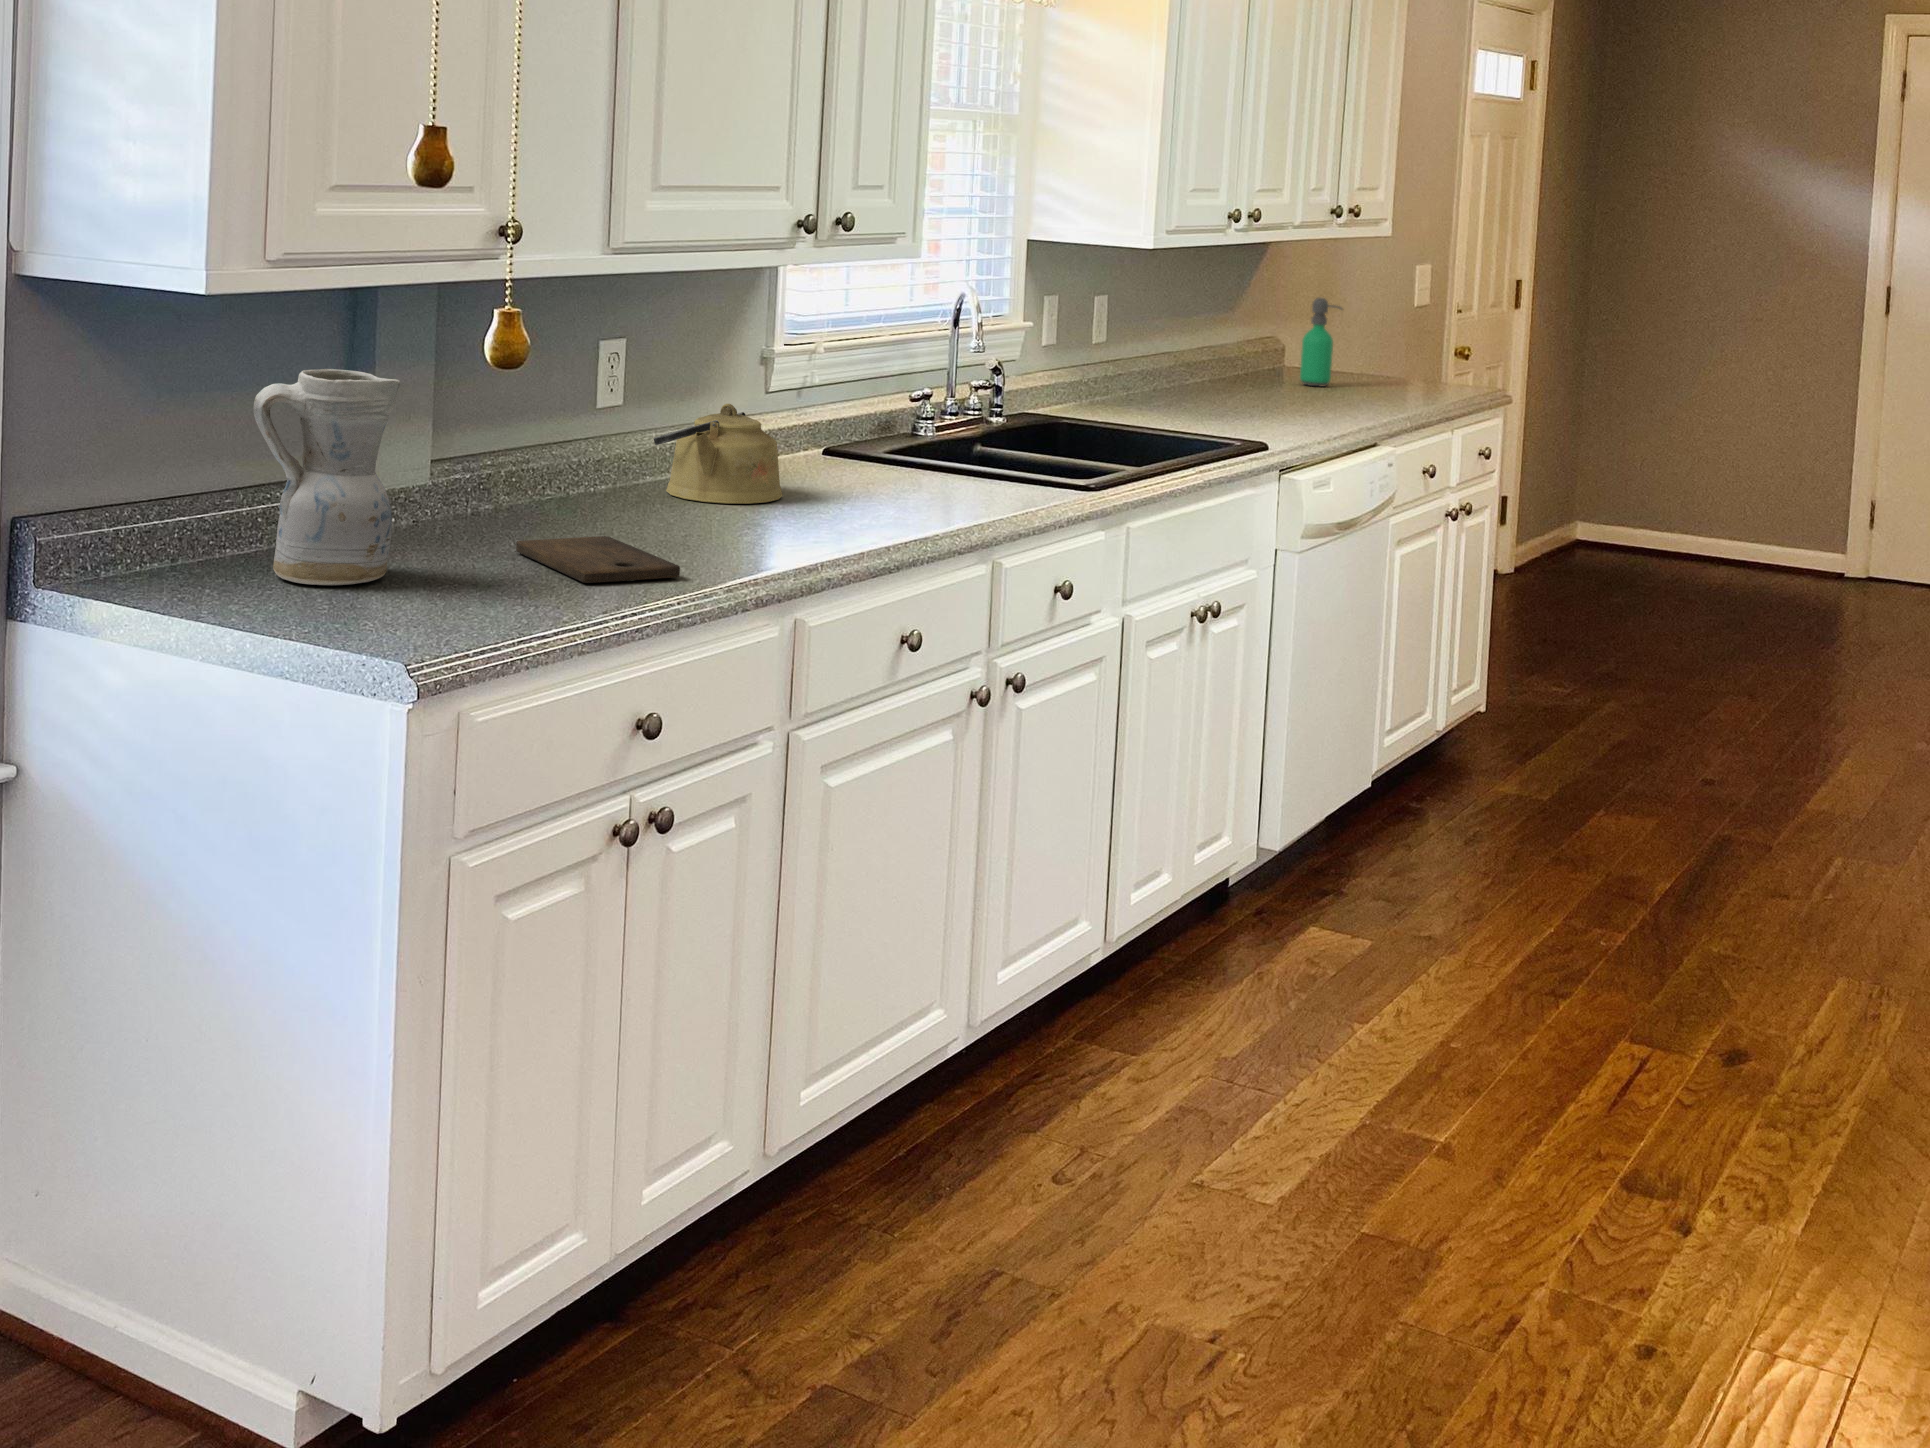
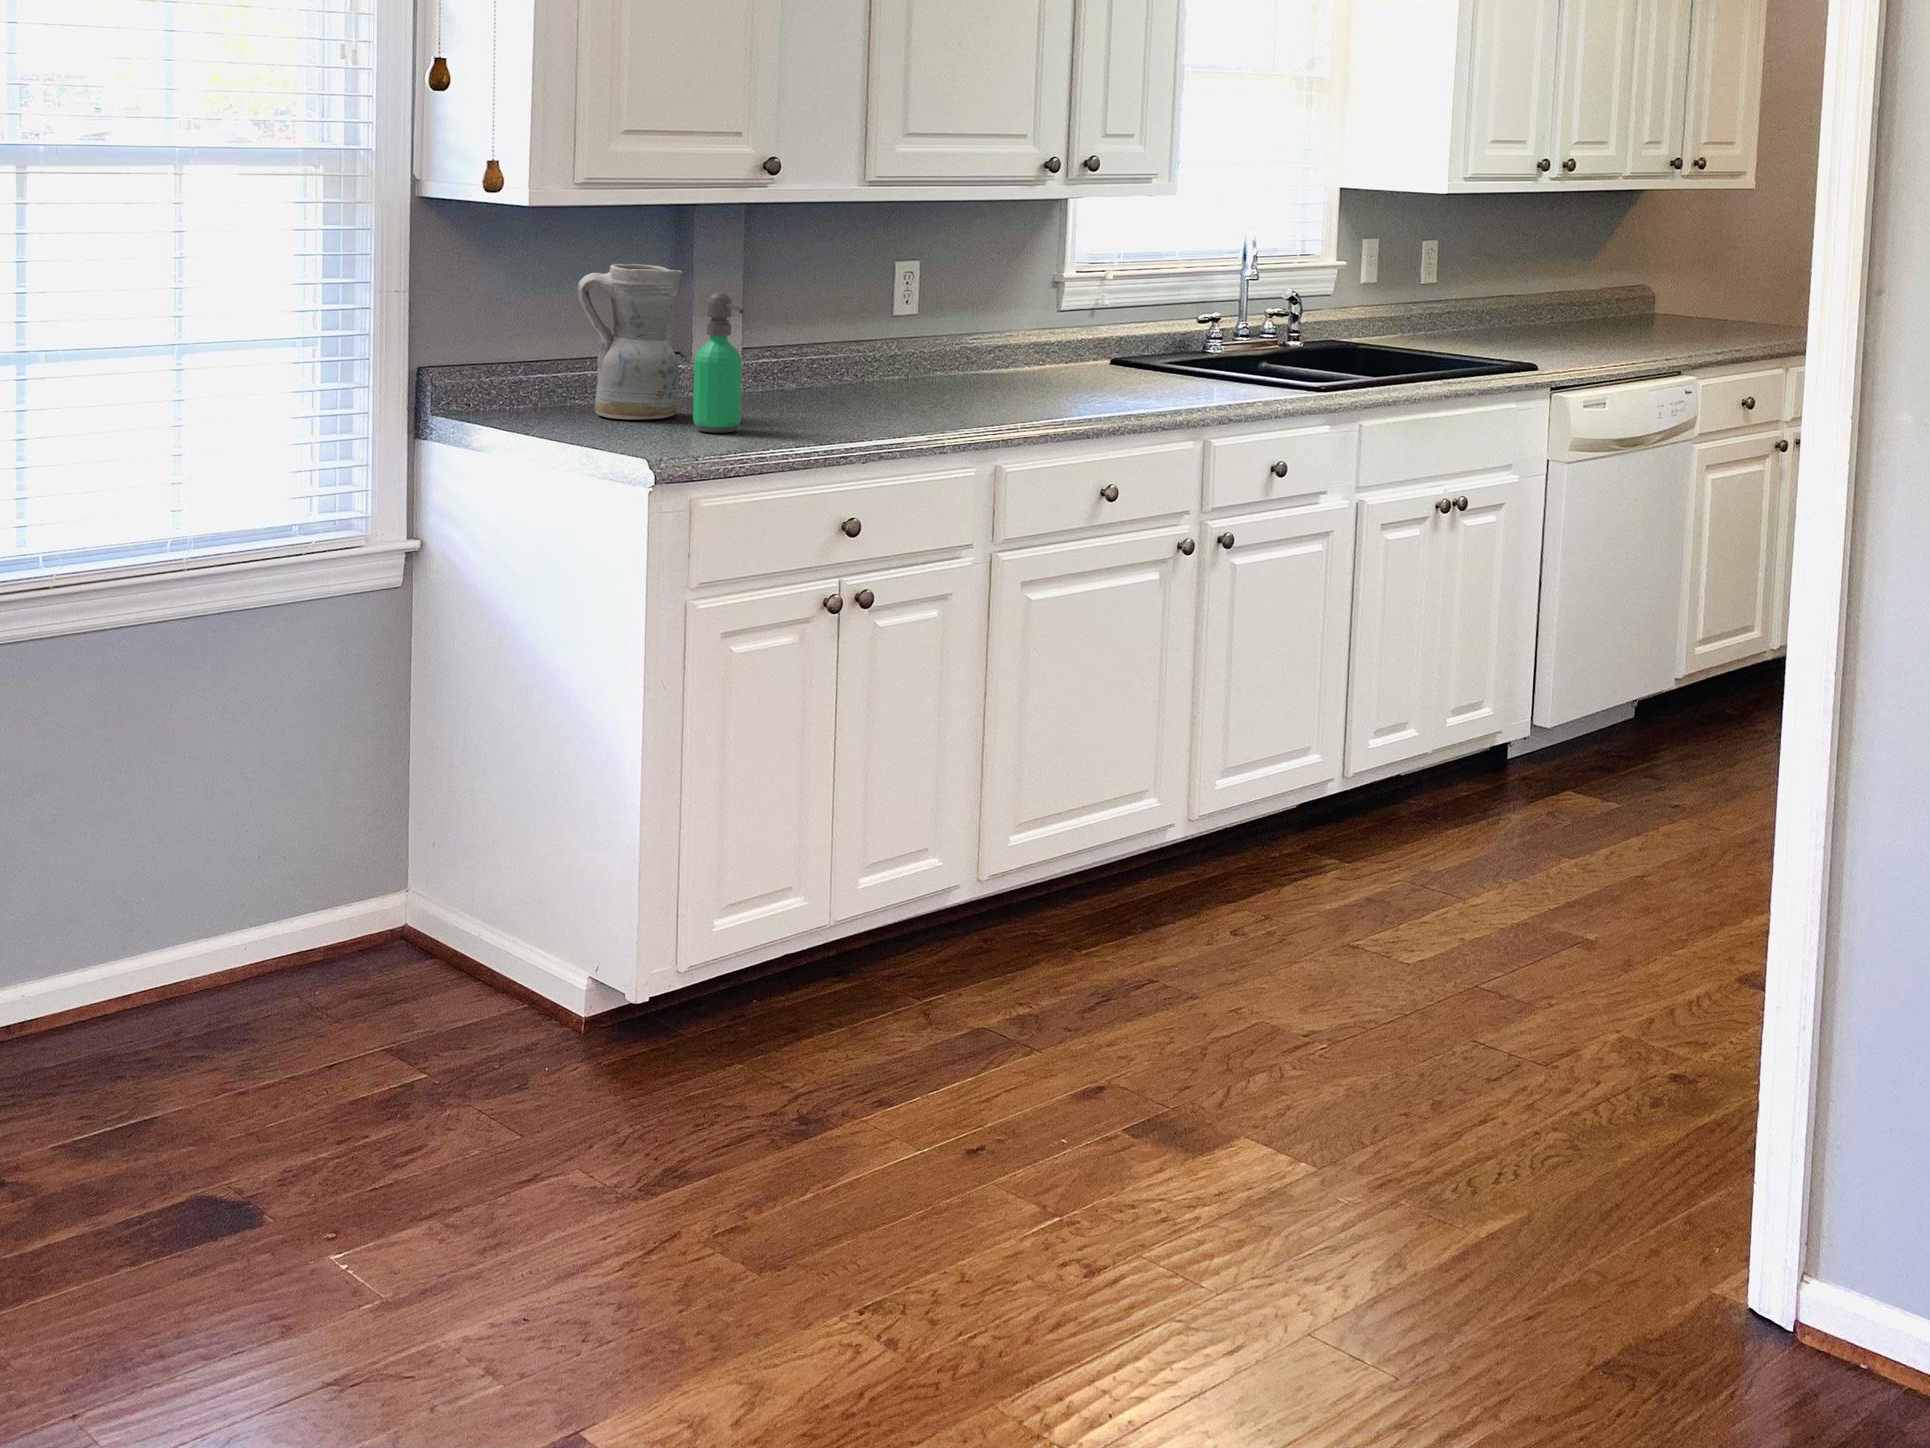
soap dispenser: present [1300,298,1342,386] -> present [693,293,743,433]
kettle: present [654,404,783,504] -> none [934,310,1041,388]
cutting board: present [516,536,680,583] -> none [787,399,897,425]

